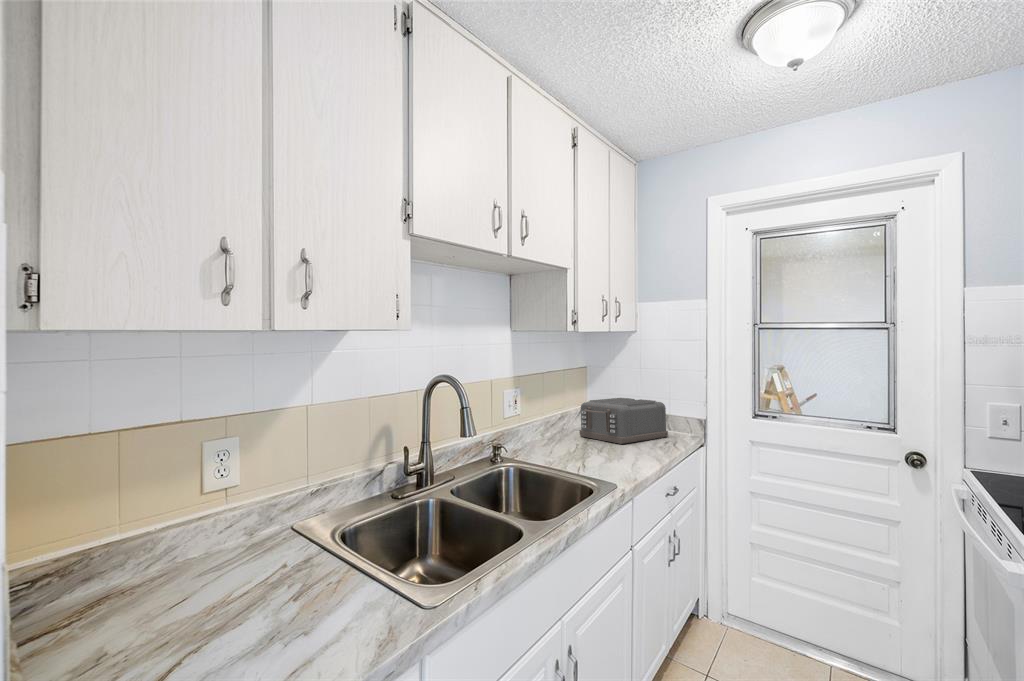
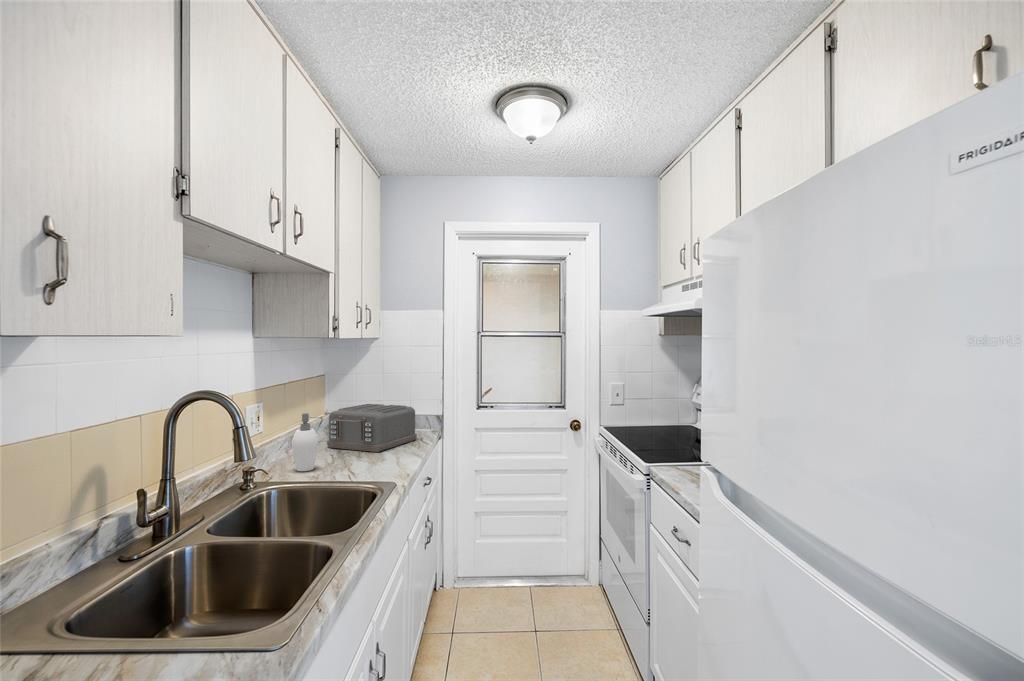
soap dispenser: none [538,400,563,453] -> present [292,413,319,471]

